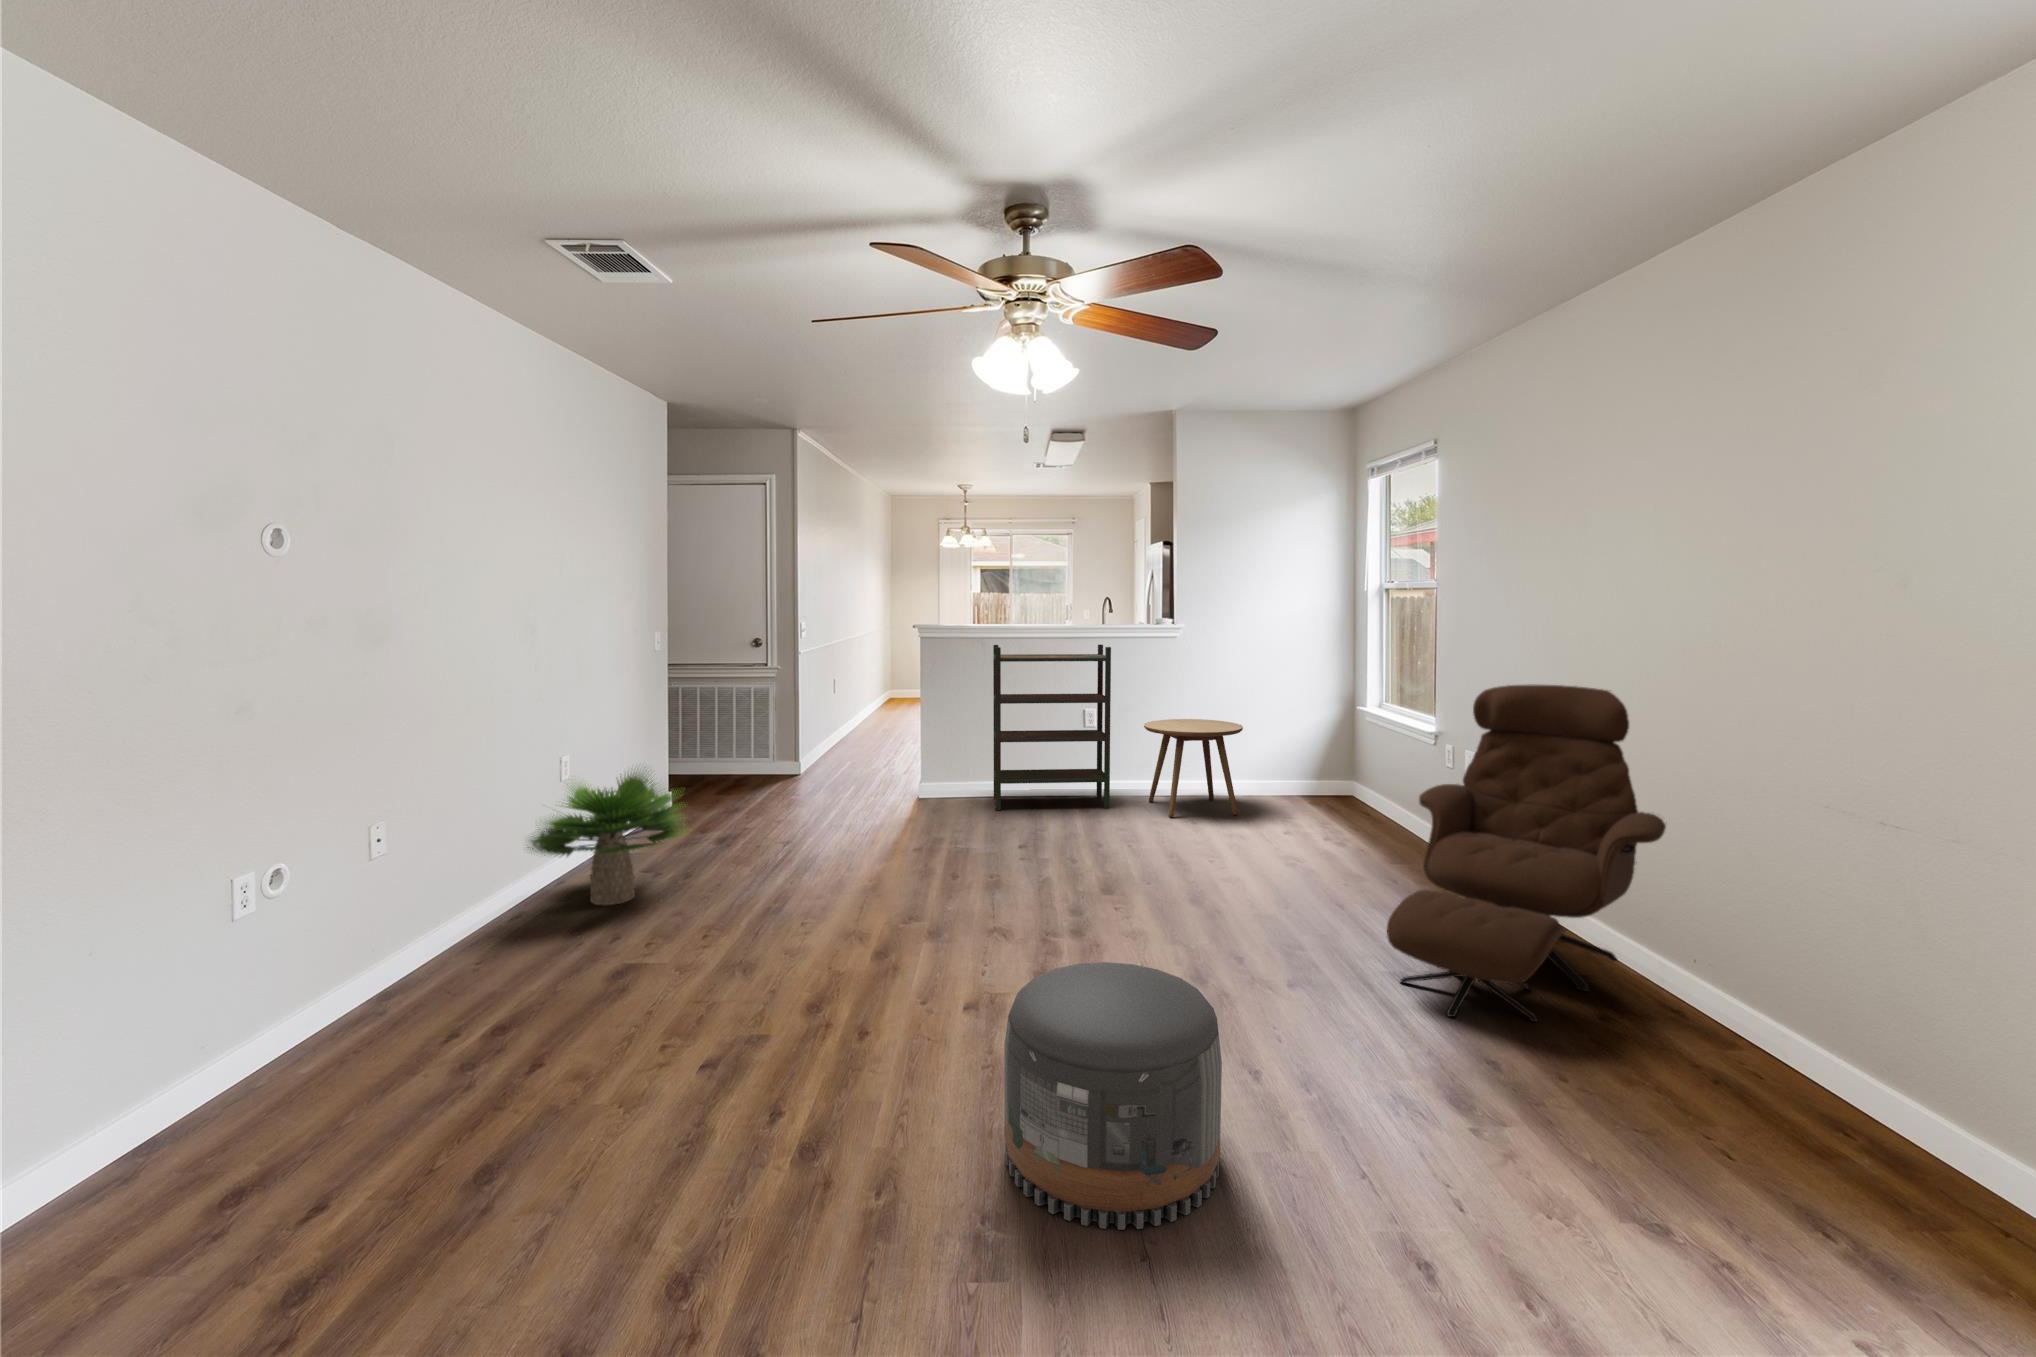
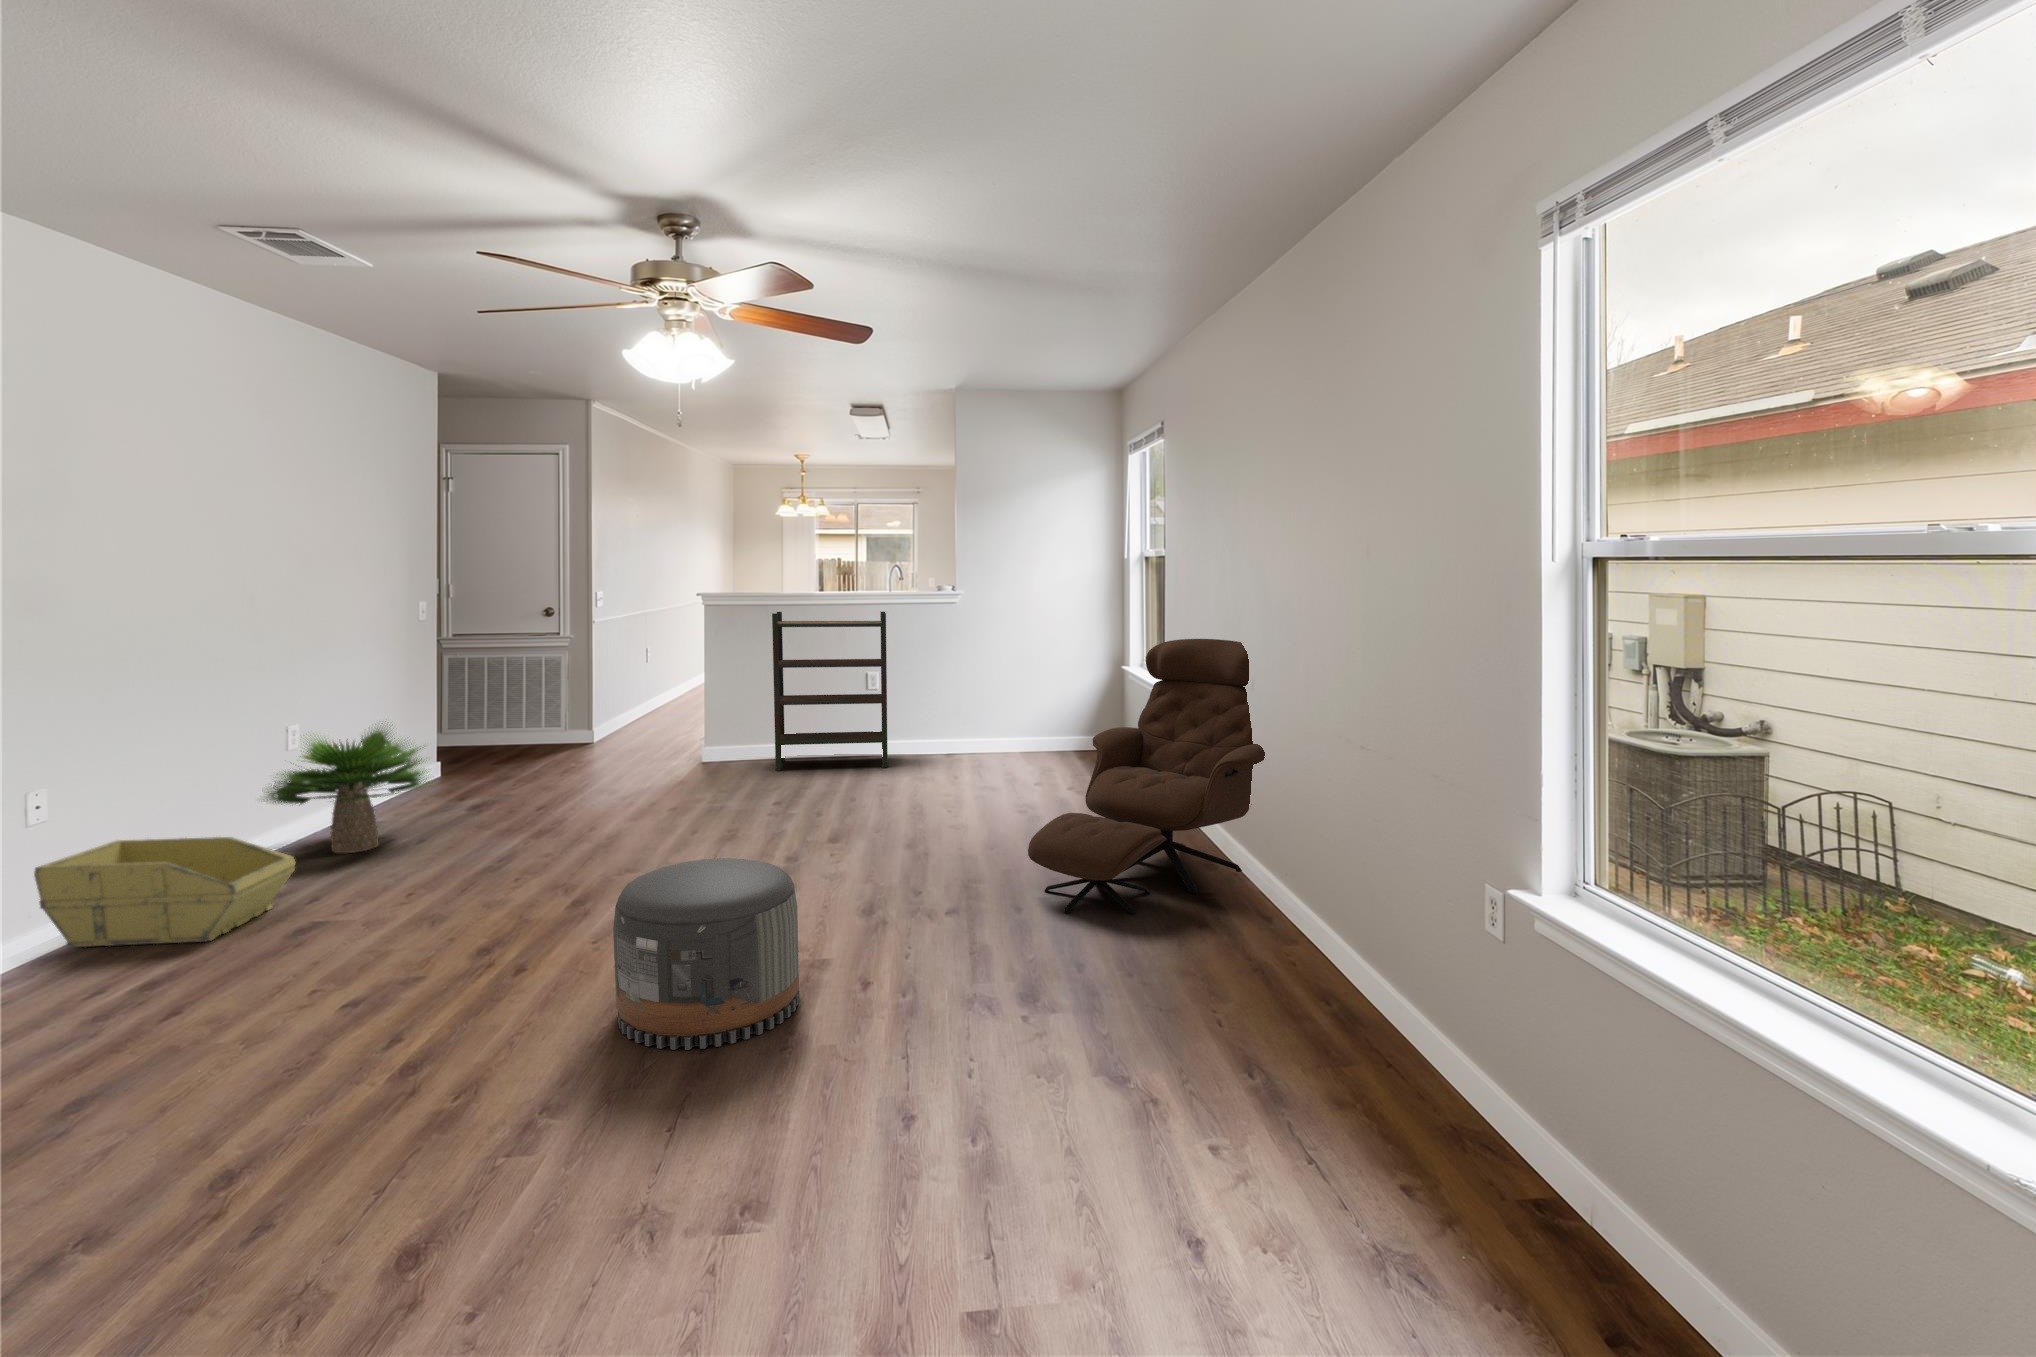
side table: present [1144,719,1243,817] -> none [920,683,1012,774]
storage bin: none [327,900,579,1026] -> present [34,837,296,947]

